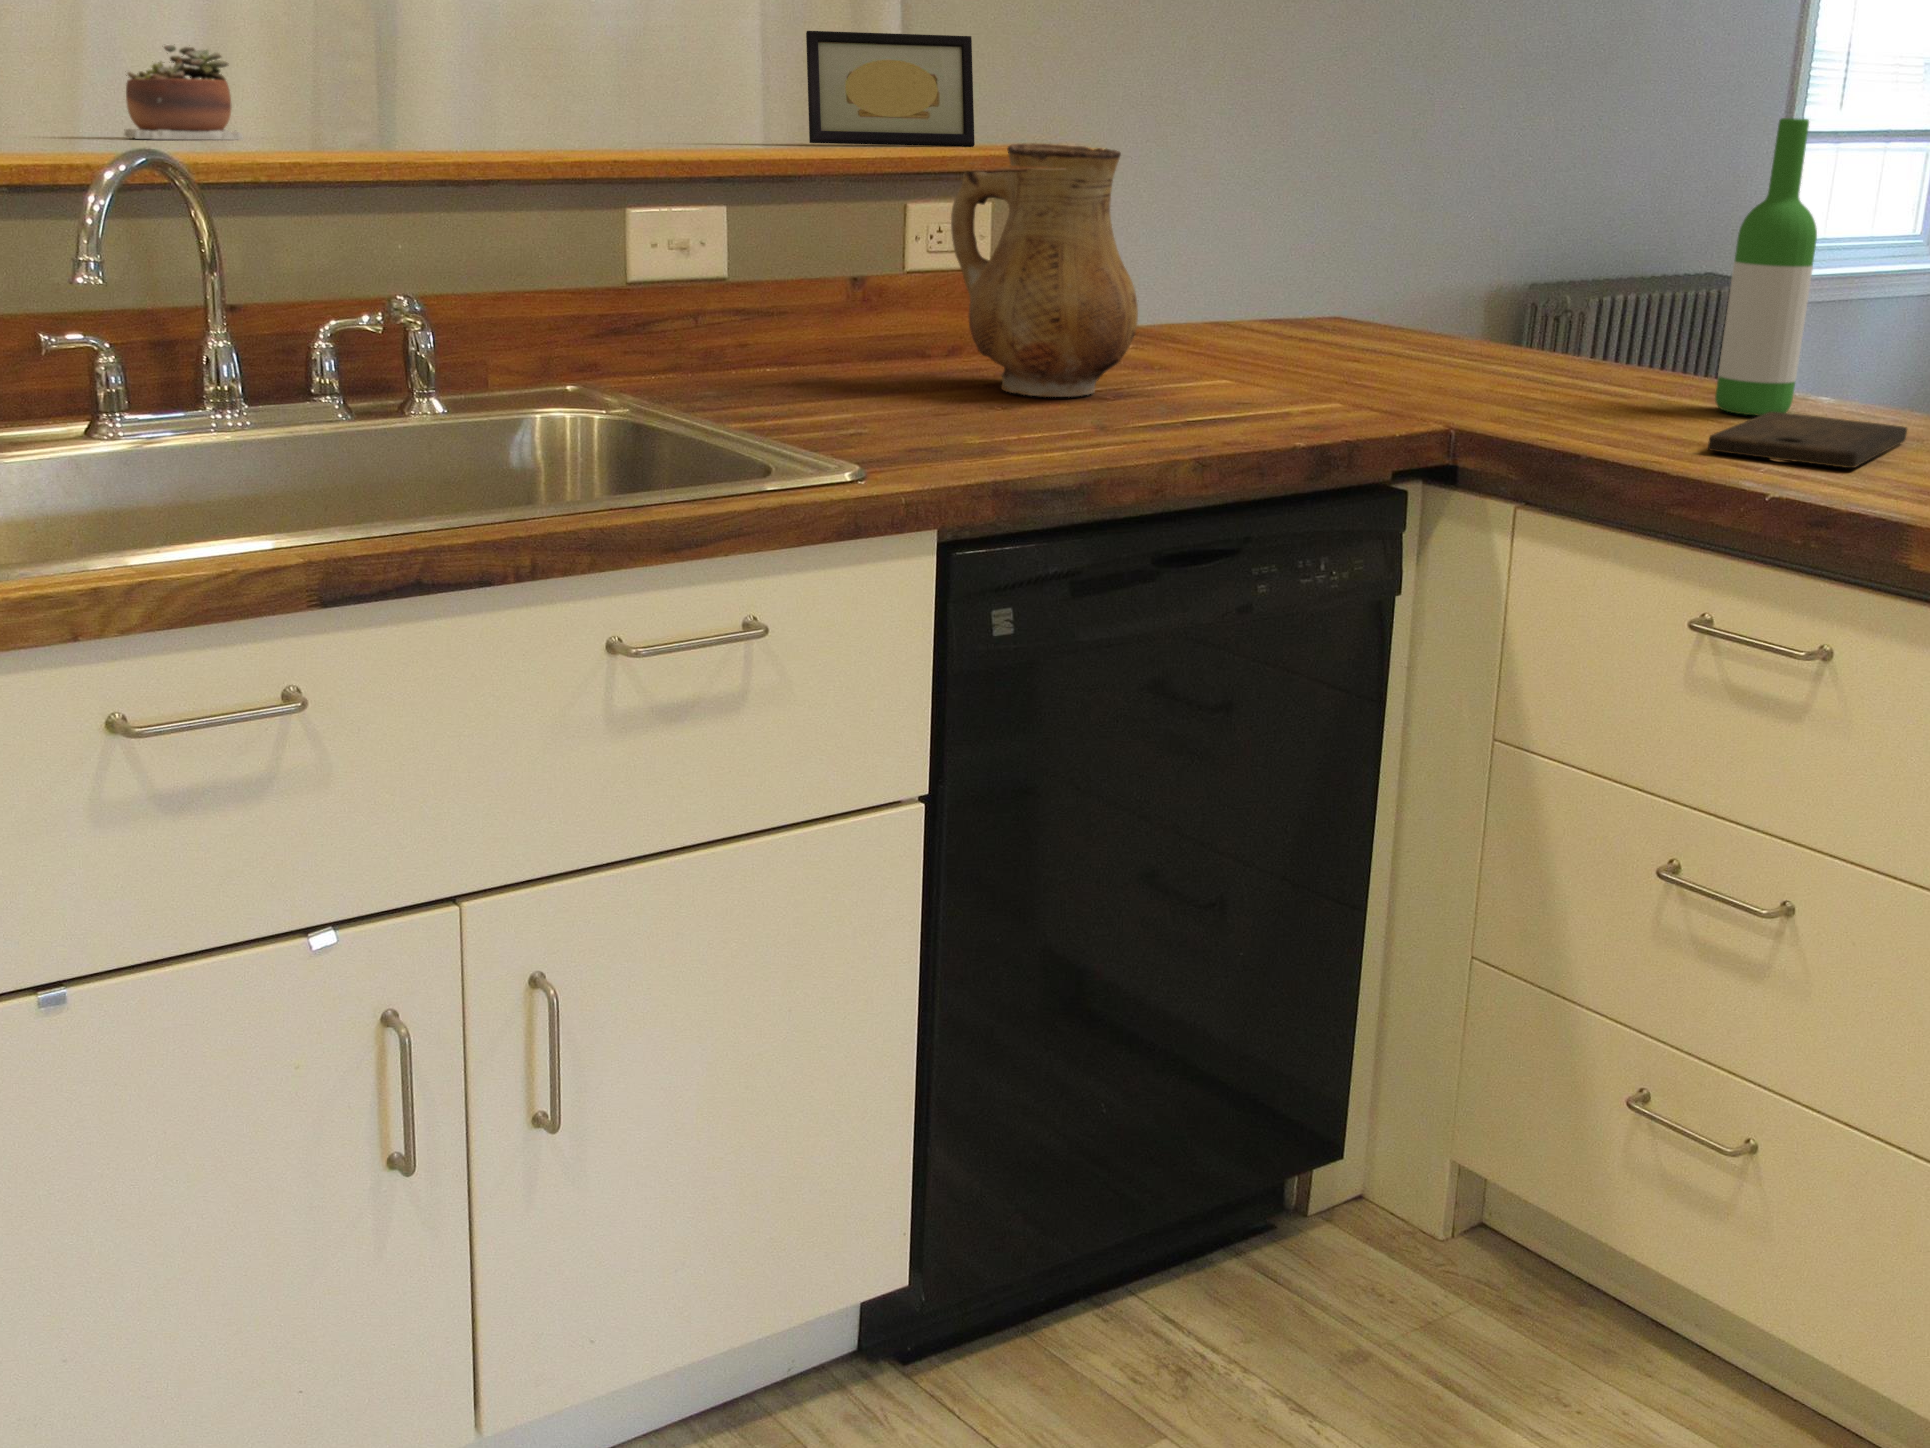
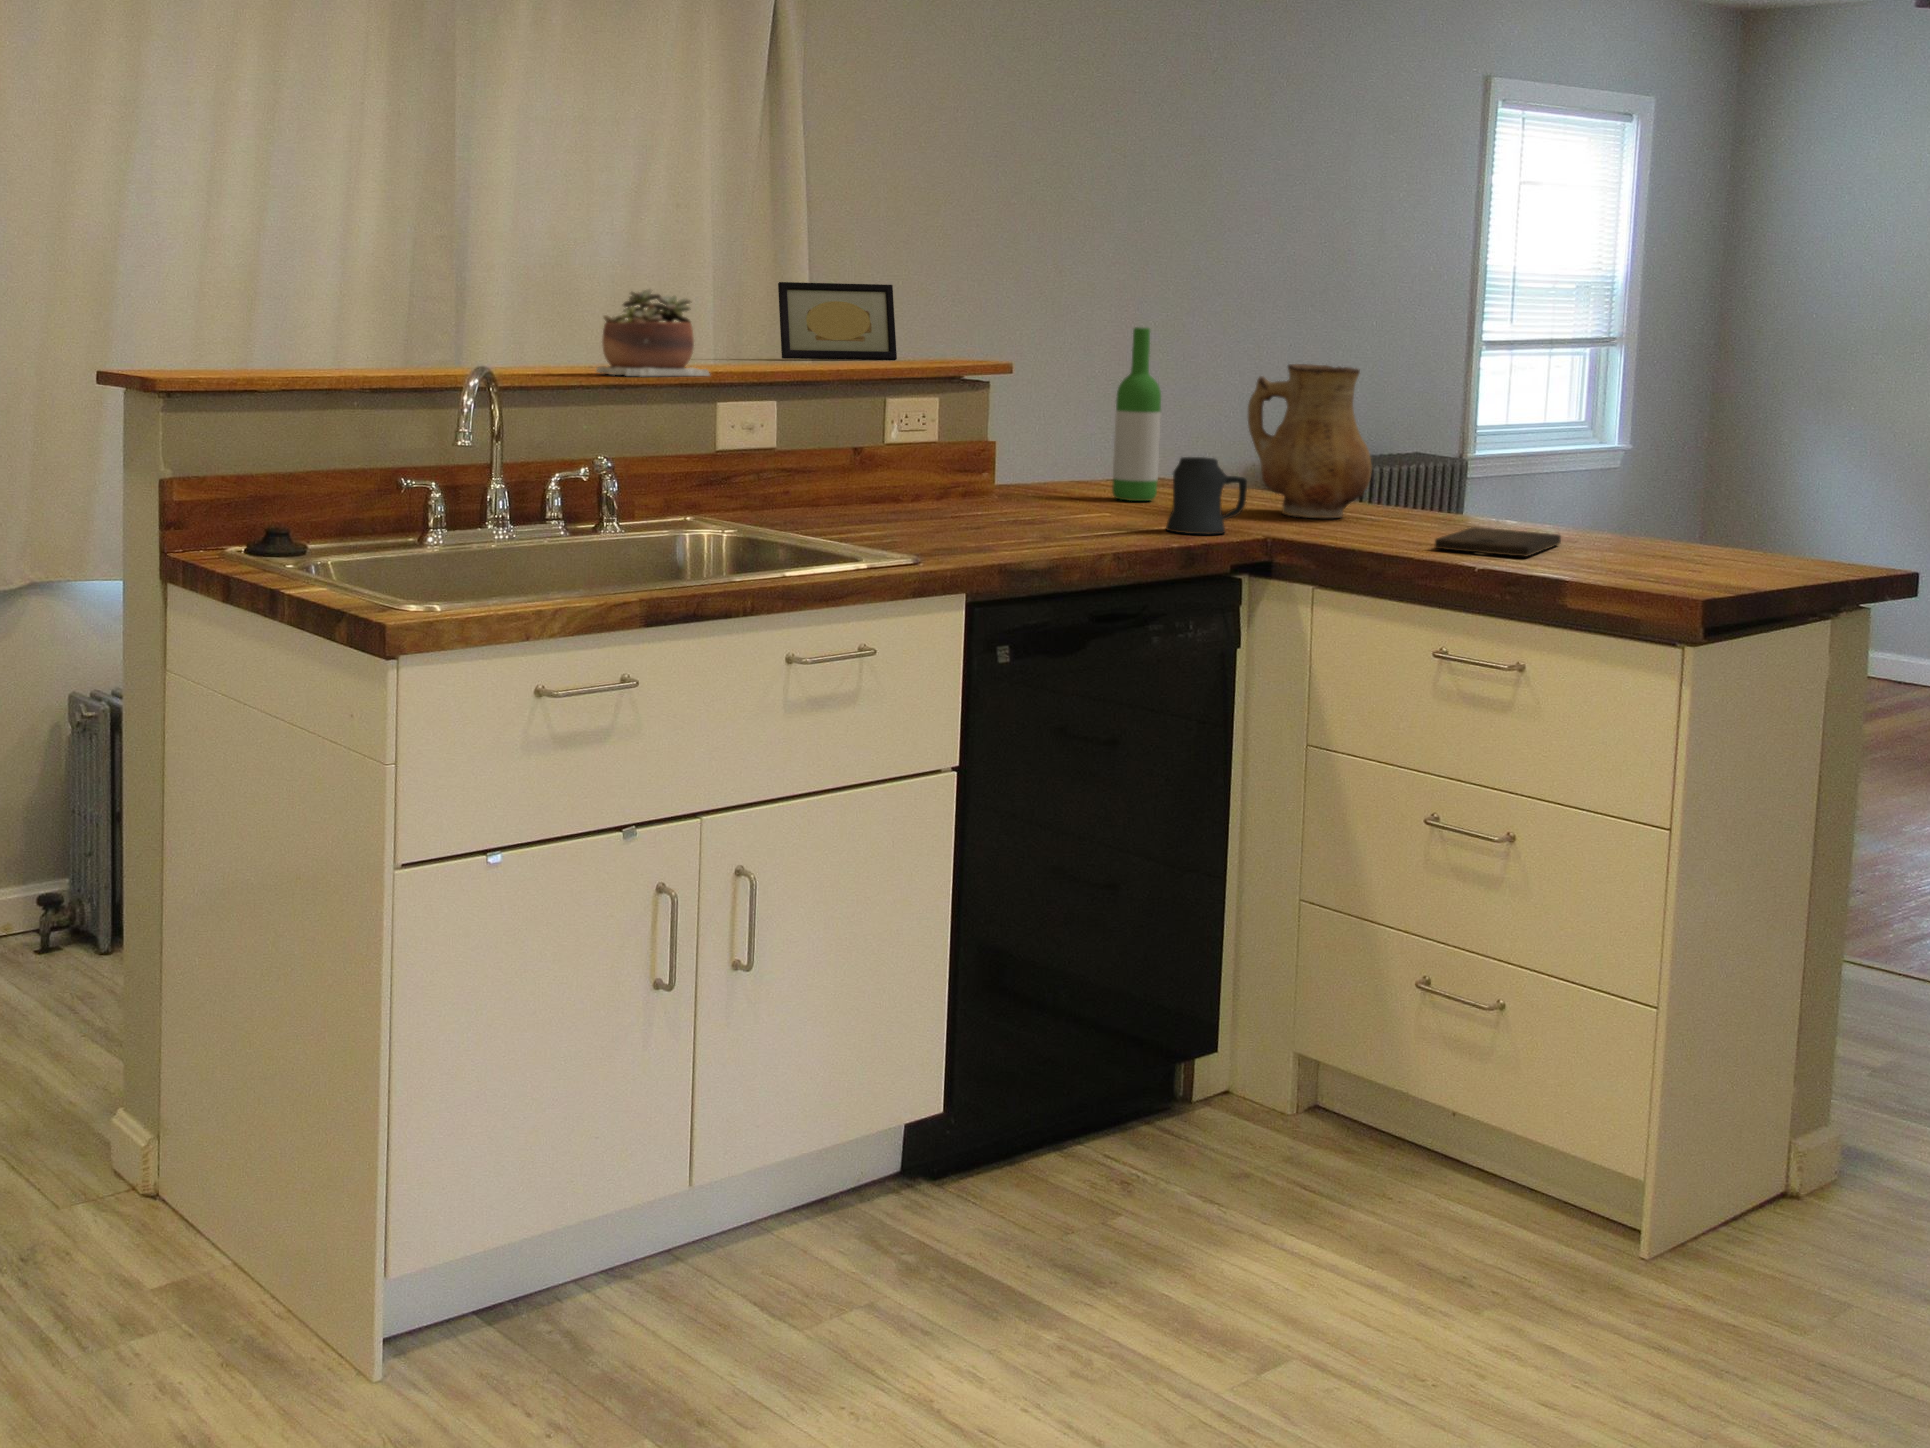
succulent plant: present [124,45,243,140] -> present [596,289,710,376]
wine bottle: present [1715,118,1817,416] -> present [1112,327,1161,501]
ceramic pitcher: present [951,143,1138,397] -> present [1248,364,1371,518]
mug: none [1299,299,1427,421] -> present [1166,457,1247,534]

